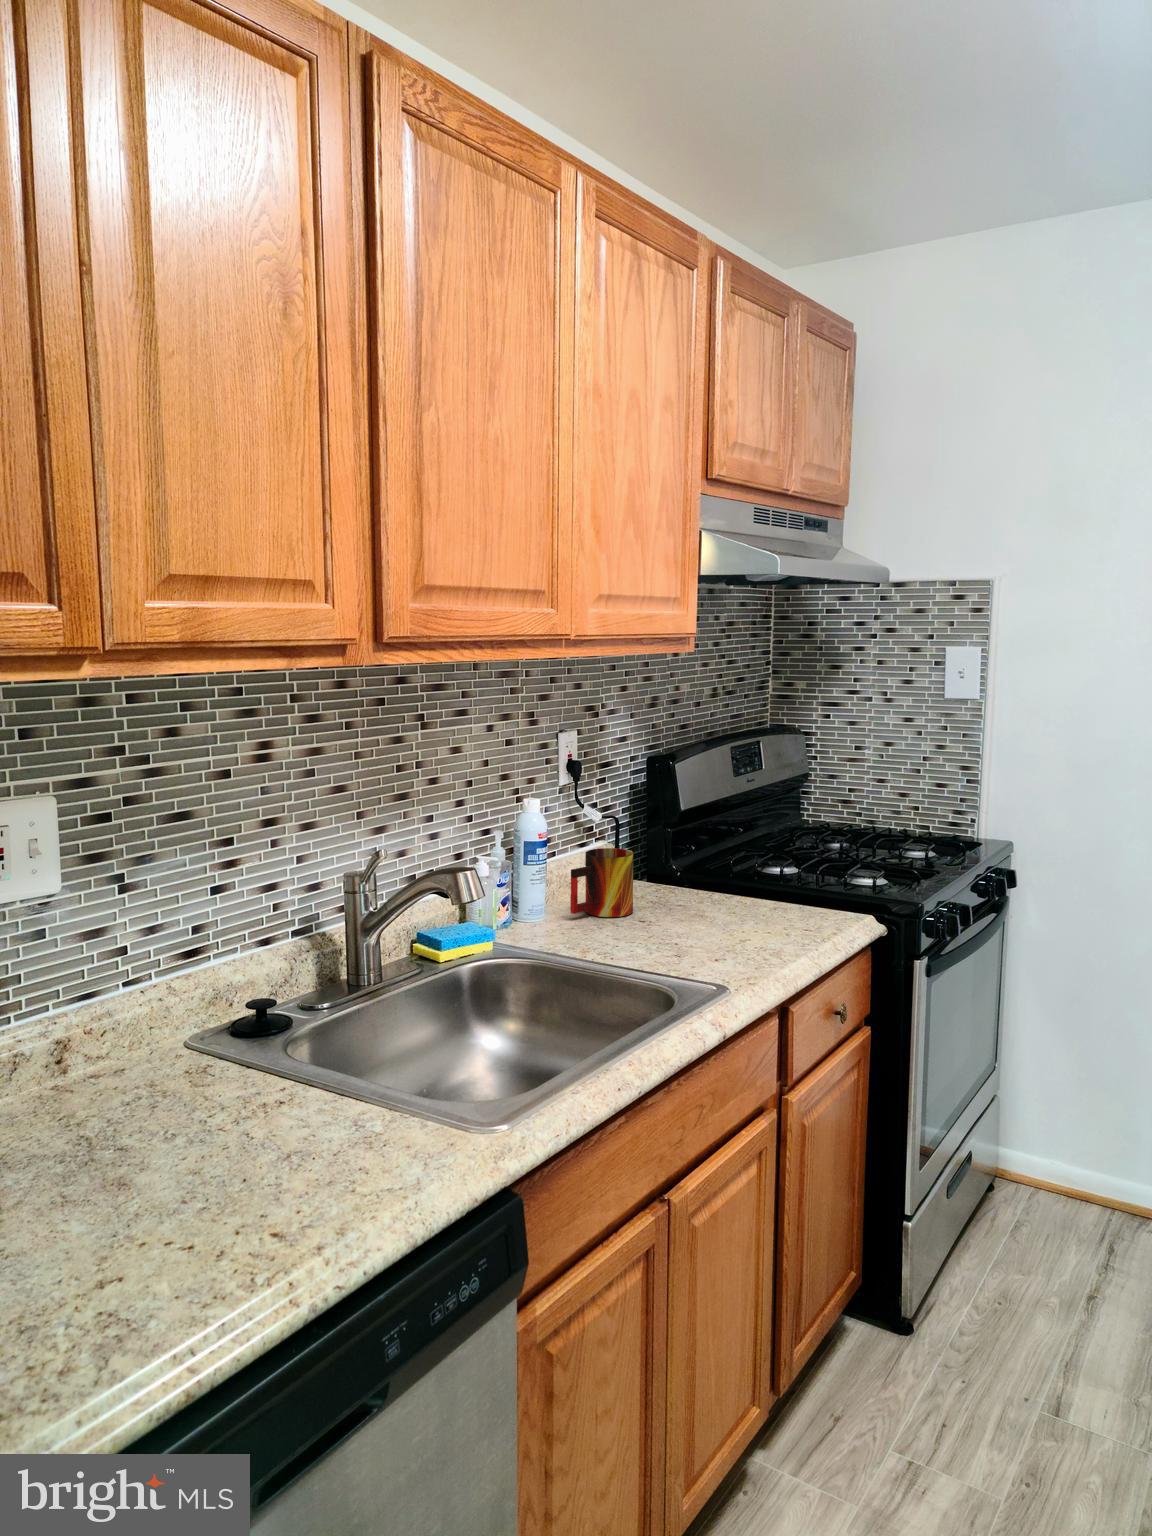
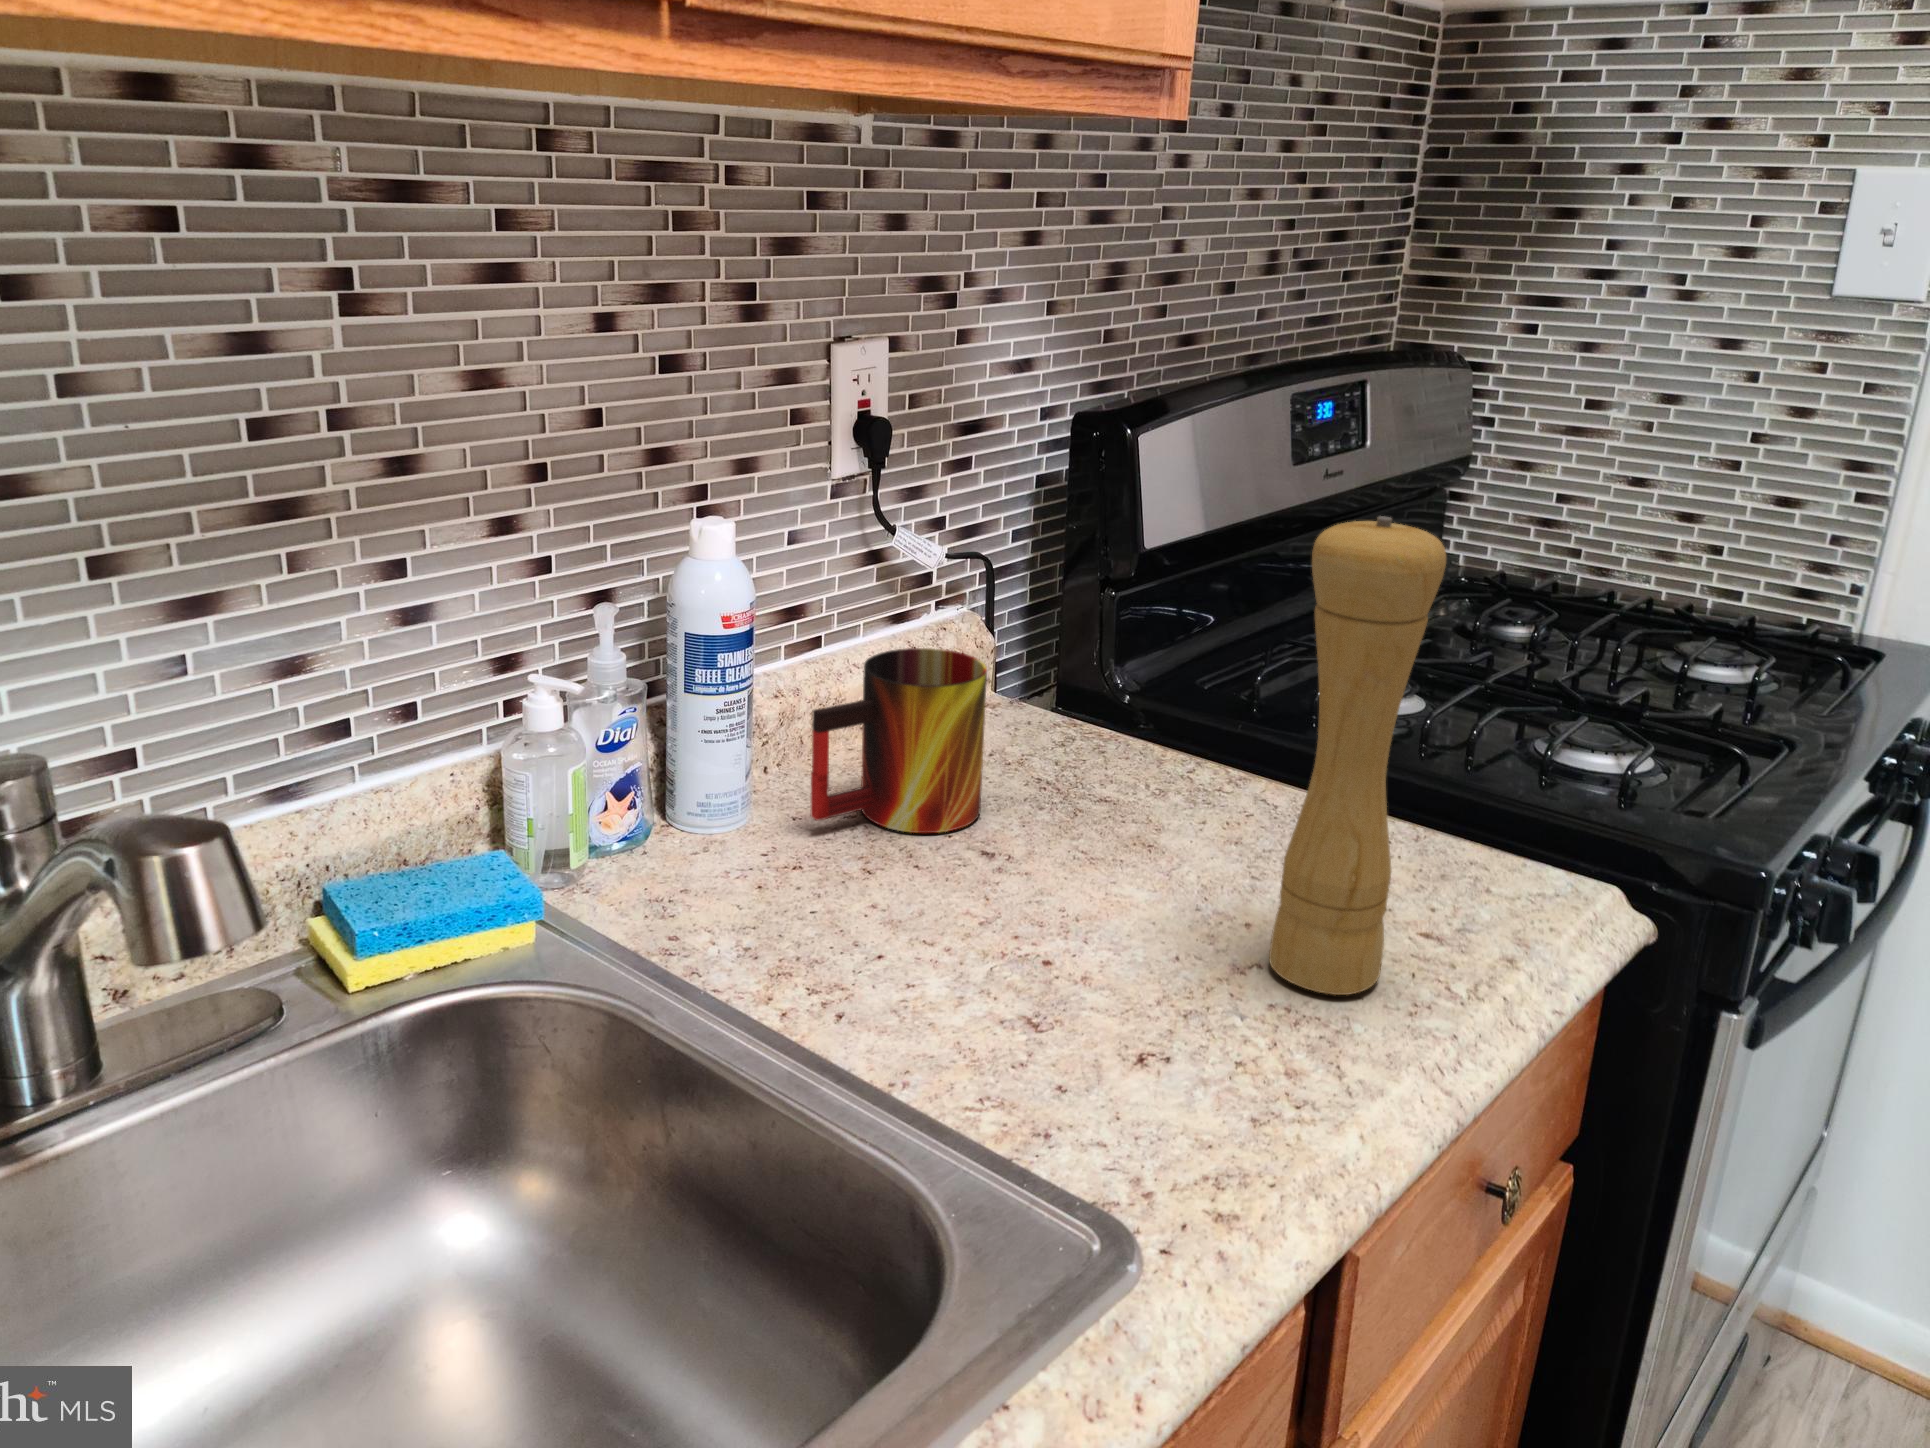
pepper mill: none [752,778,795,944] -> present [1269,516,1446,995]

